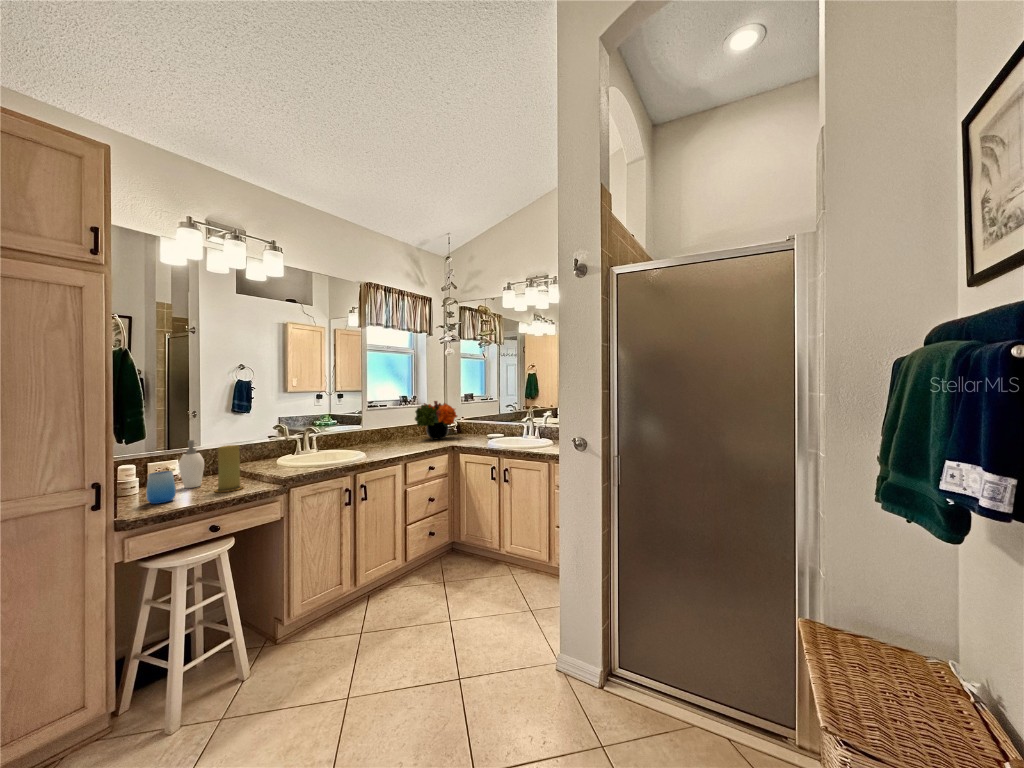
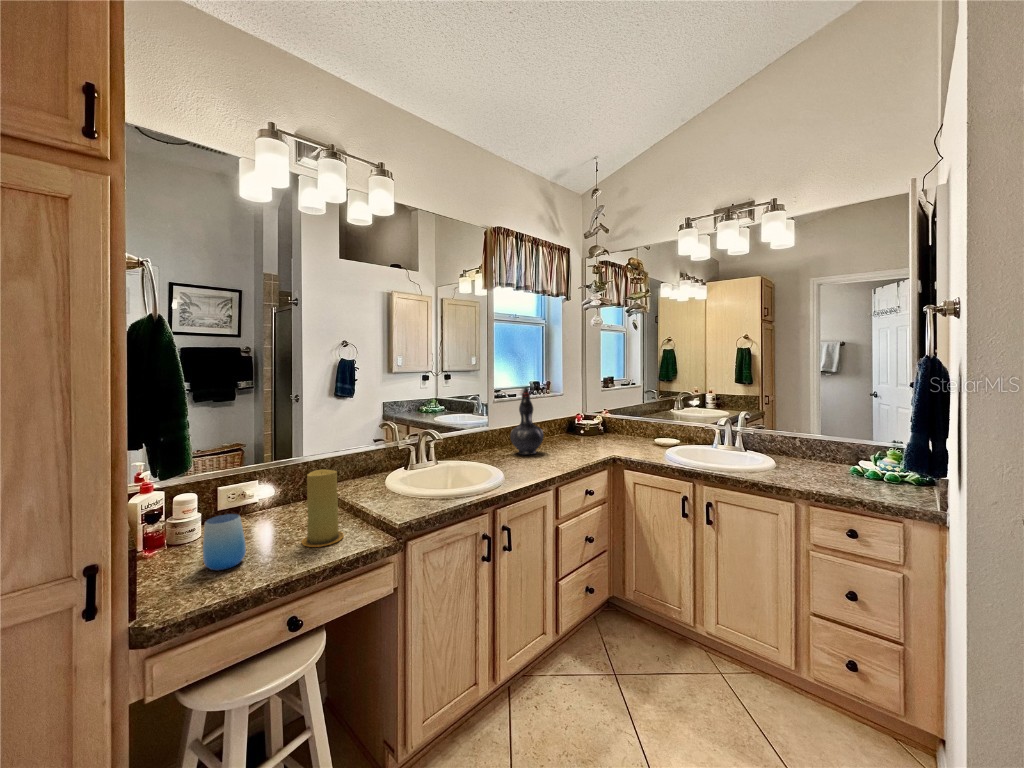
decorative vase: none [378,398,403,446] -> present [510,388,544,455]
flower arrangement: present [415,401,457,439] -> none [553,391,614,445]
soap dispenser: present [179,440,204,488] -> none [256,456,290,529]

